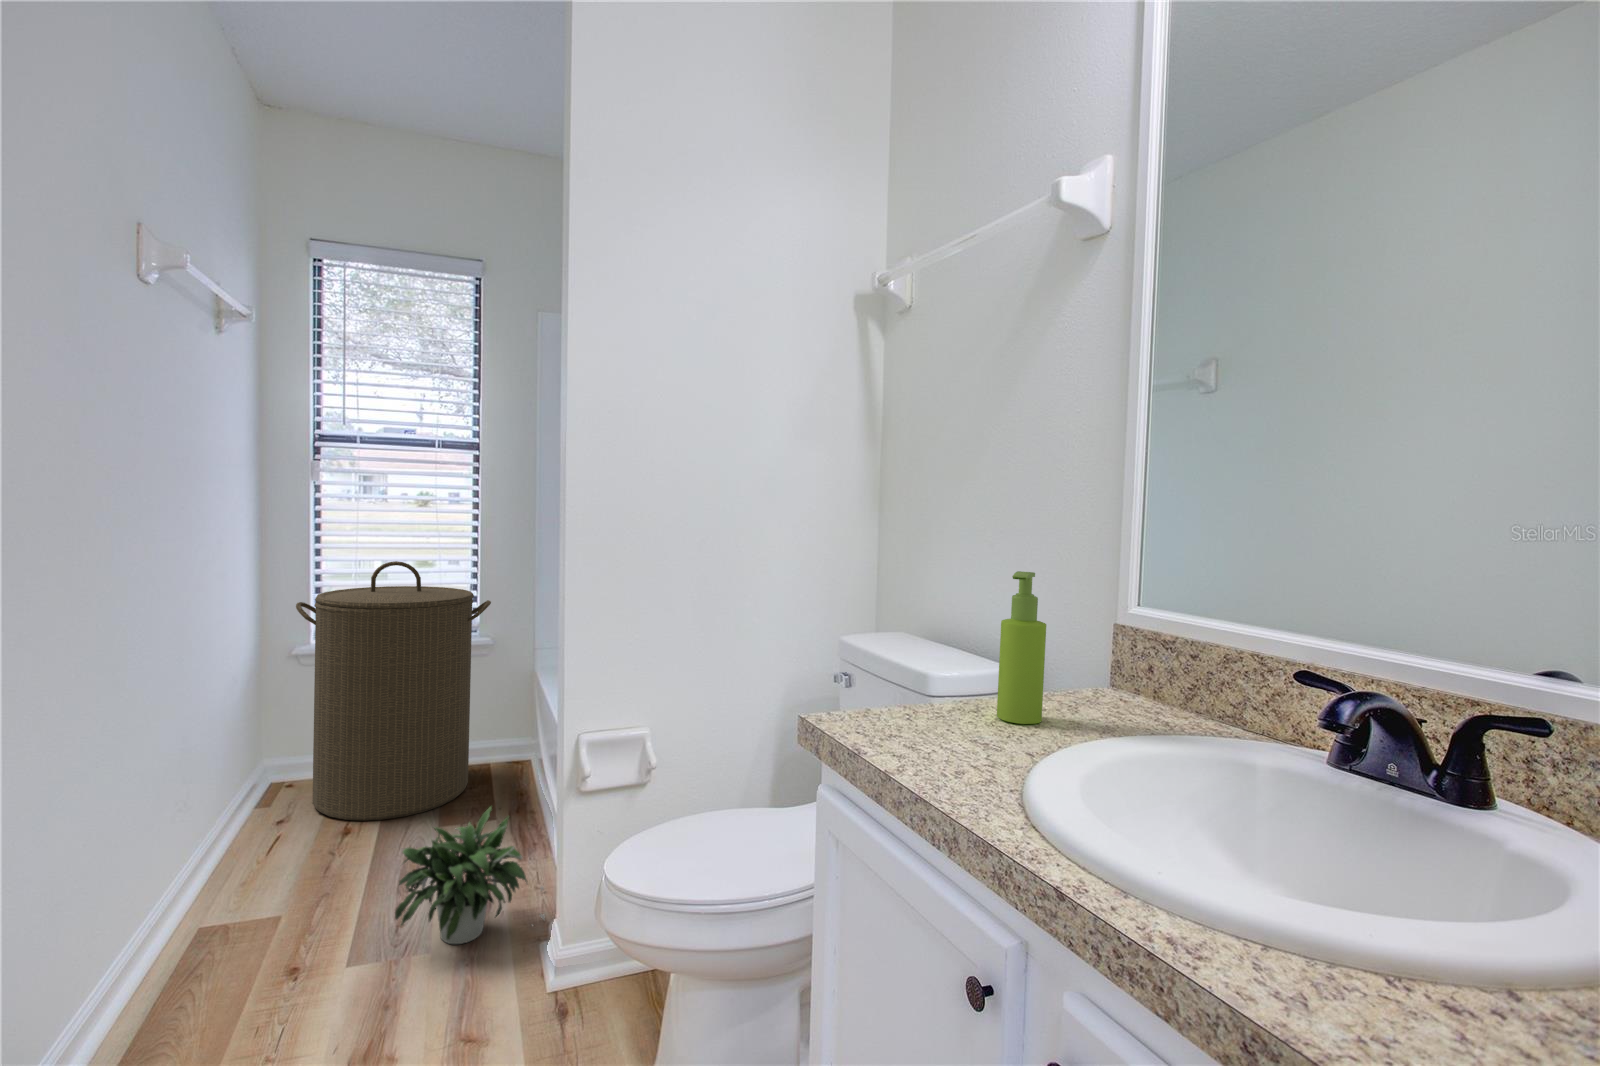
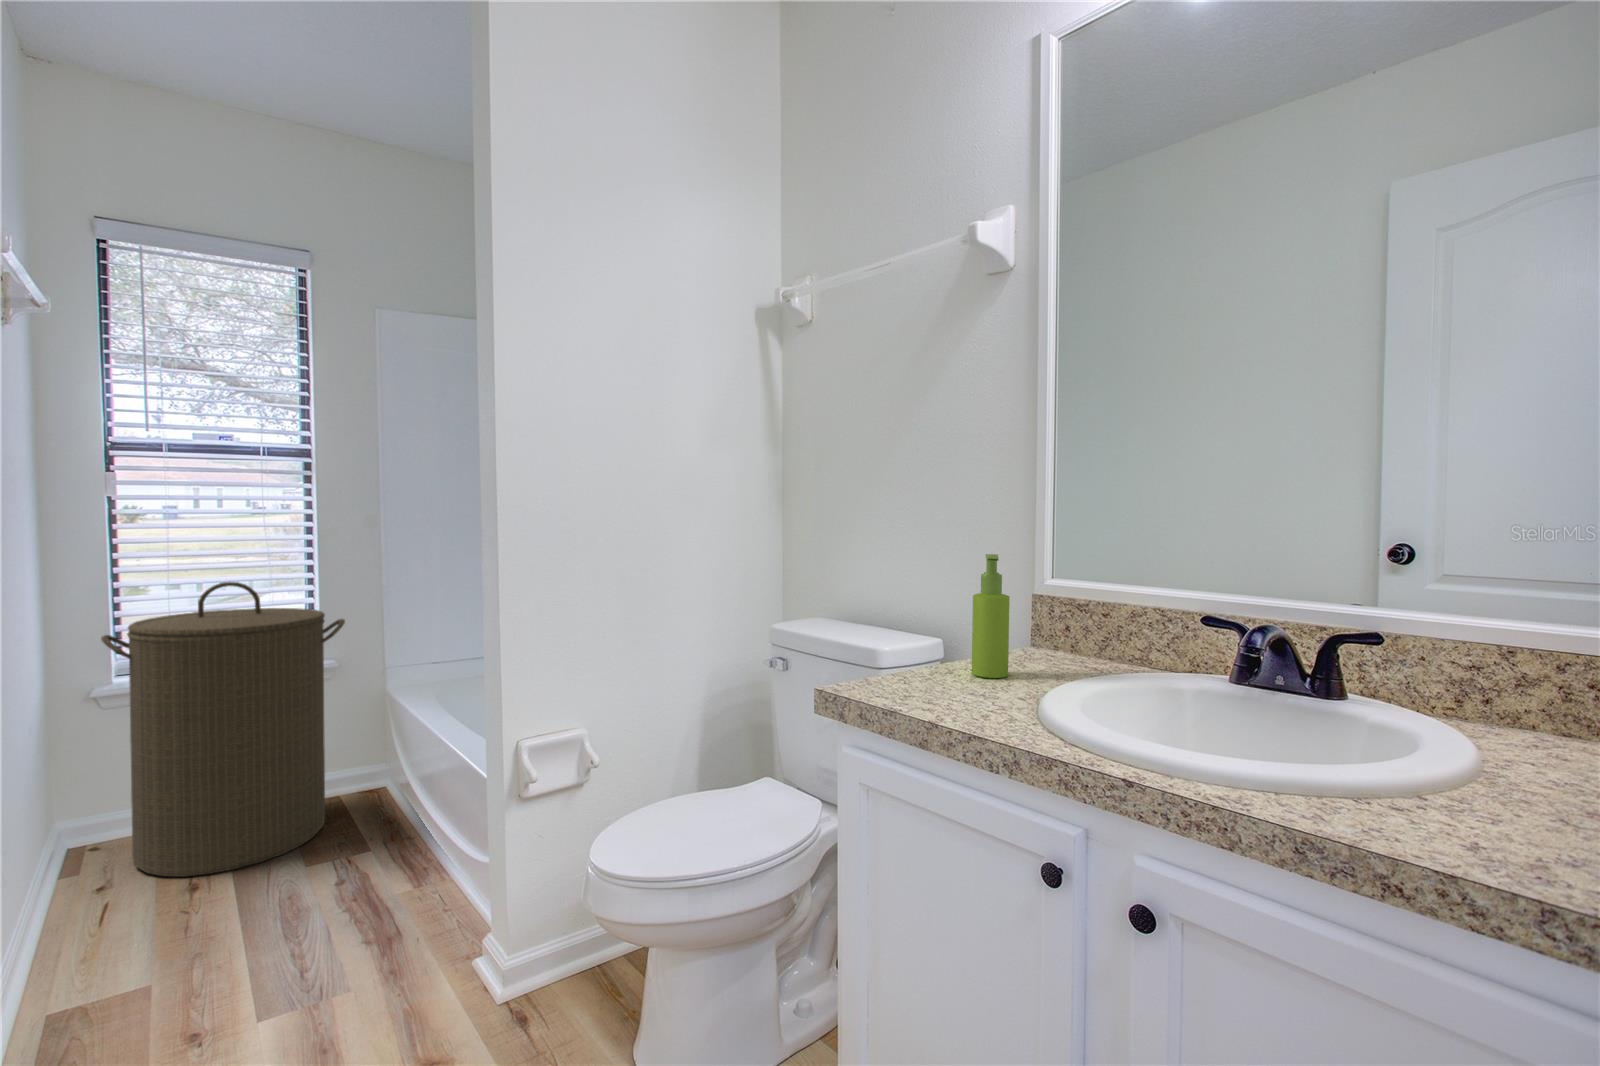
potted plant: present [395,807,545,944] -> none [306,831,470,980]

